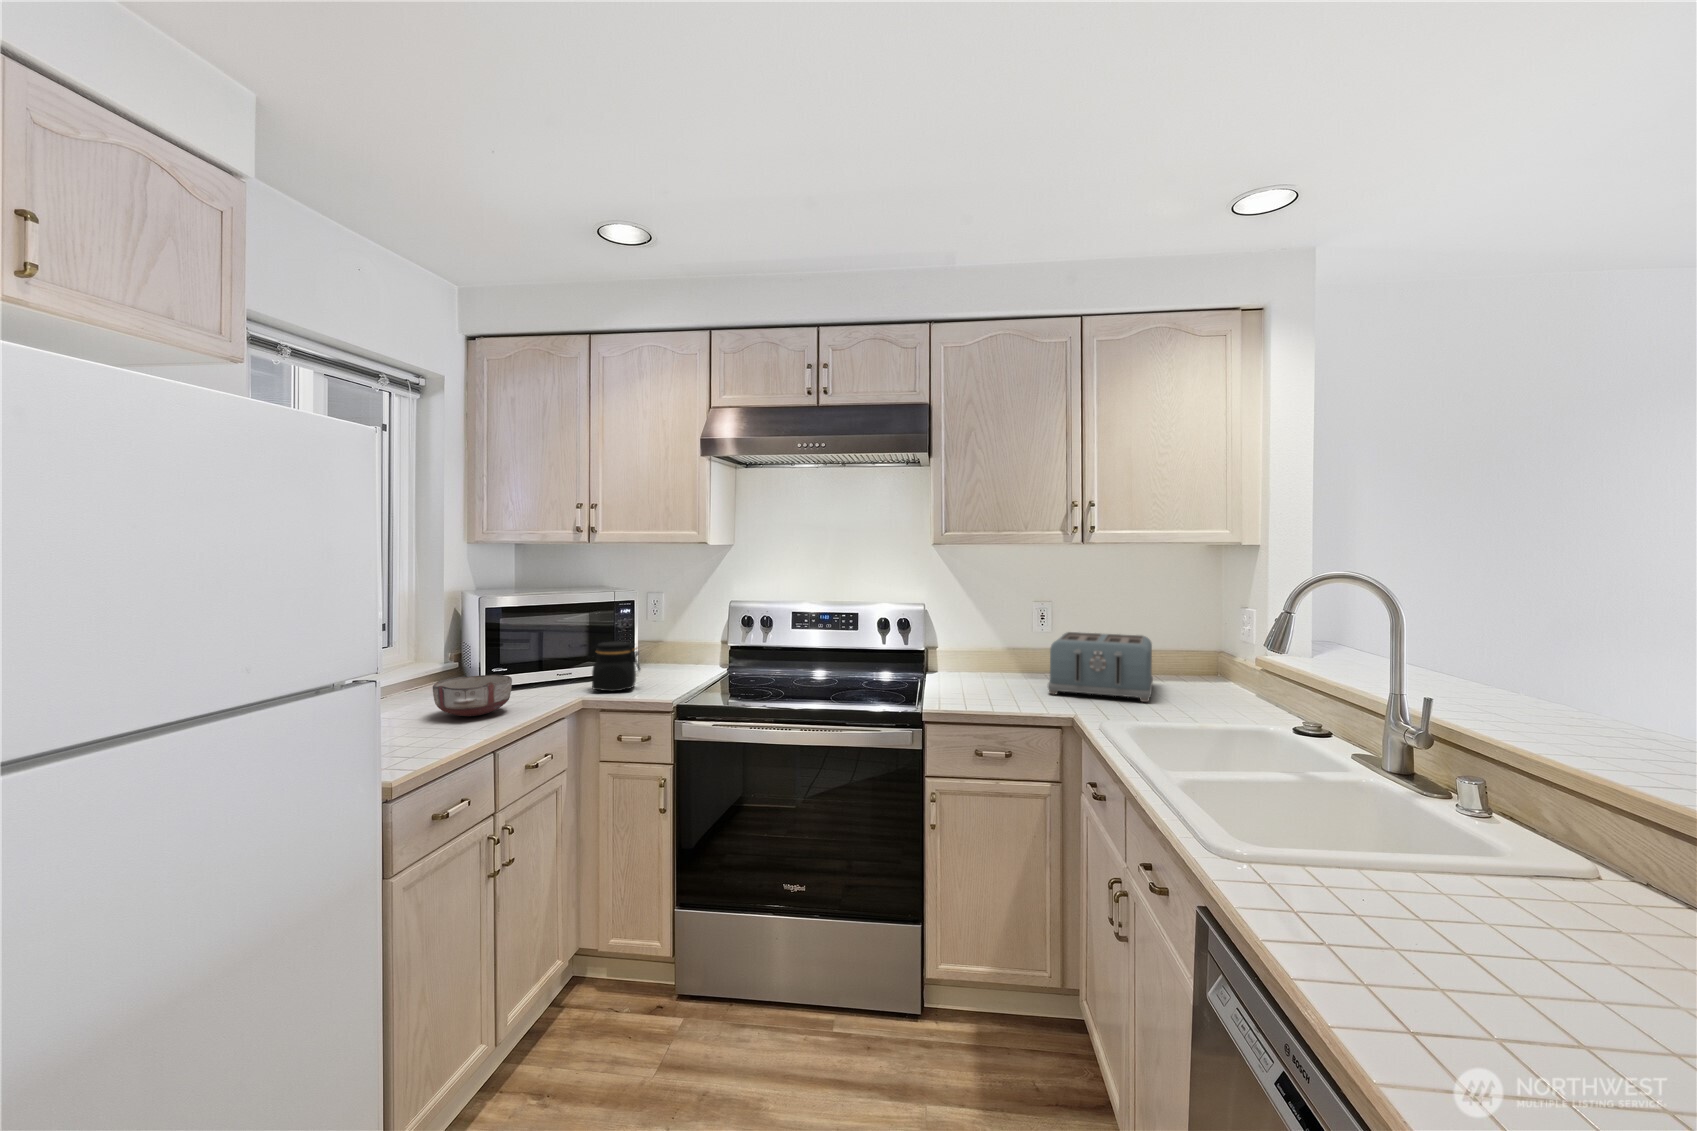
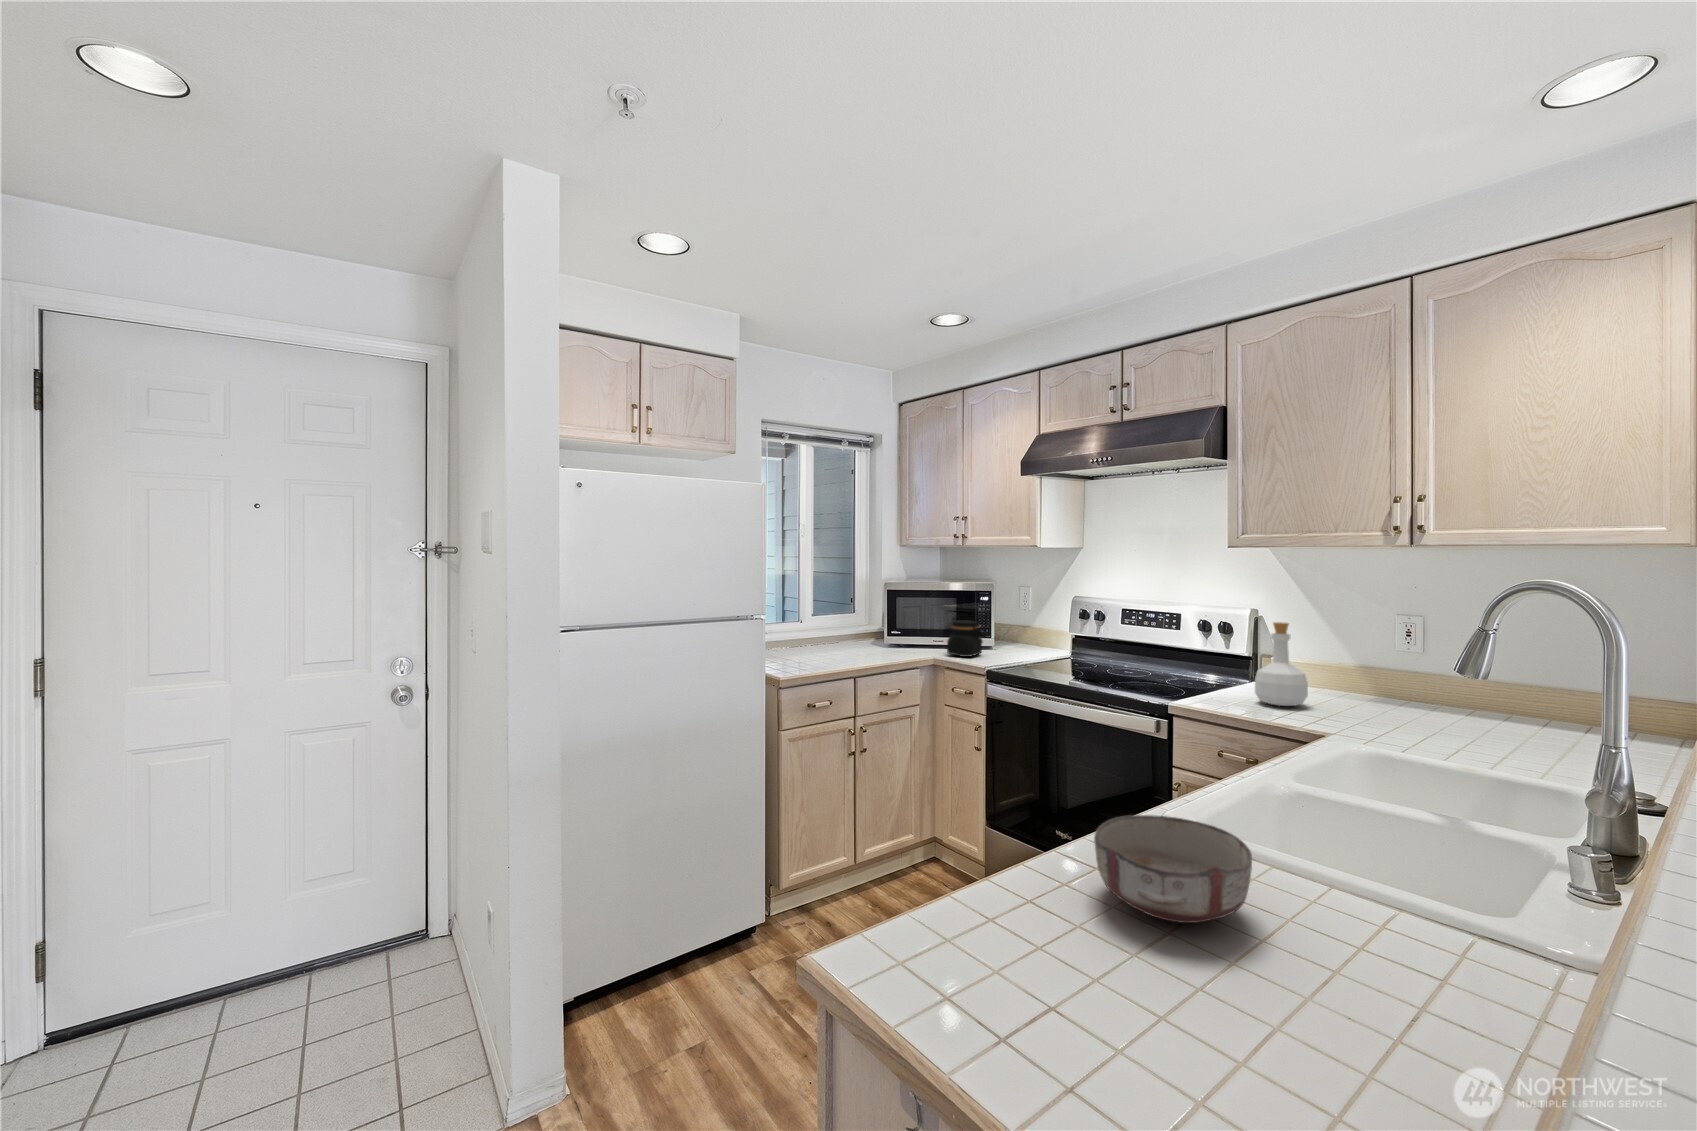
bottle: none [978,617,1023,698] -> present [1255,622,1308,706]
toaster: present [1048,632,1153,702] -> none [1346,648,1542,737]
ceramic bowl: present [433,675,512,716] -> present [1094,815,1252,923]

